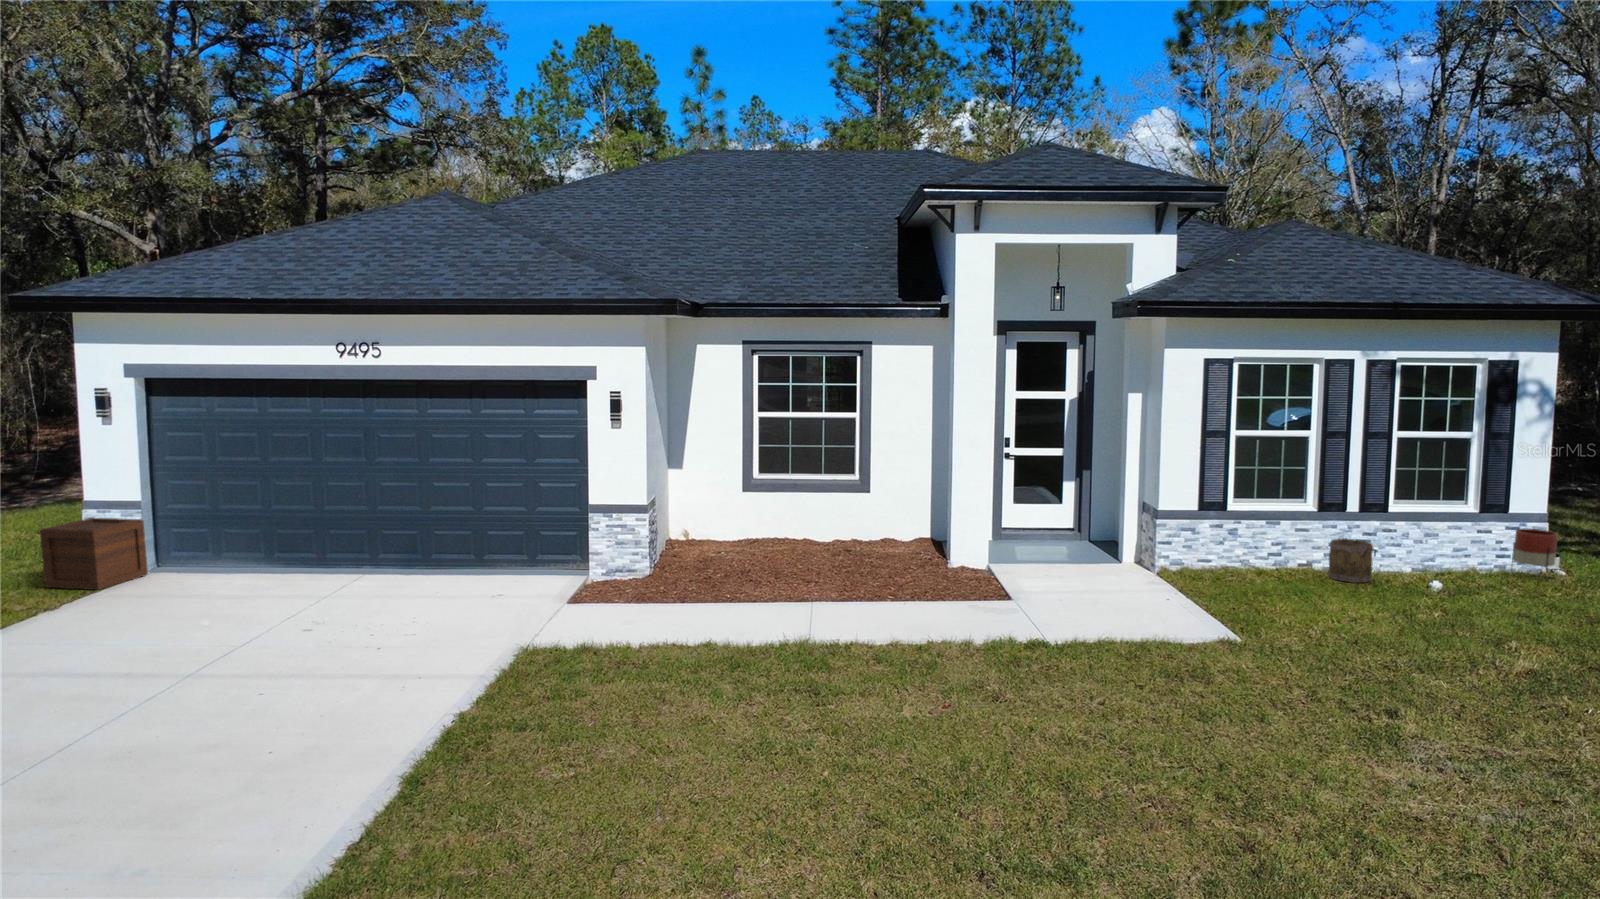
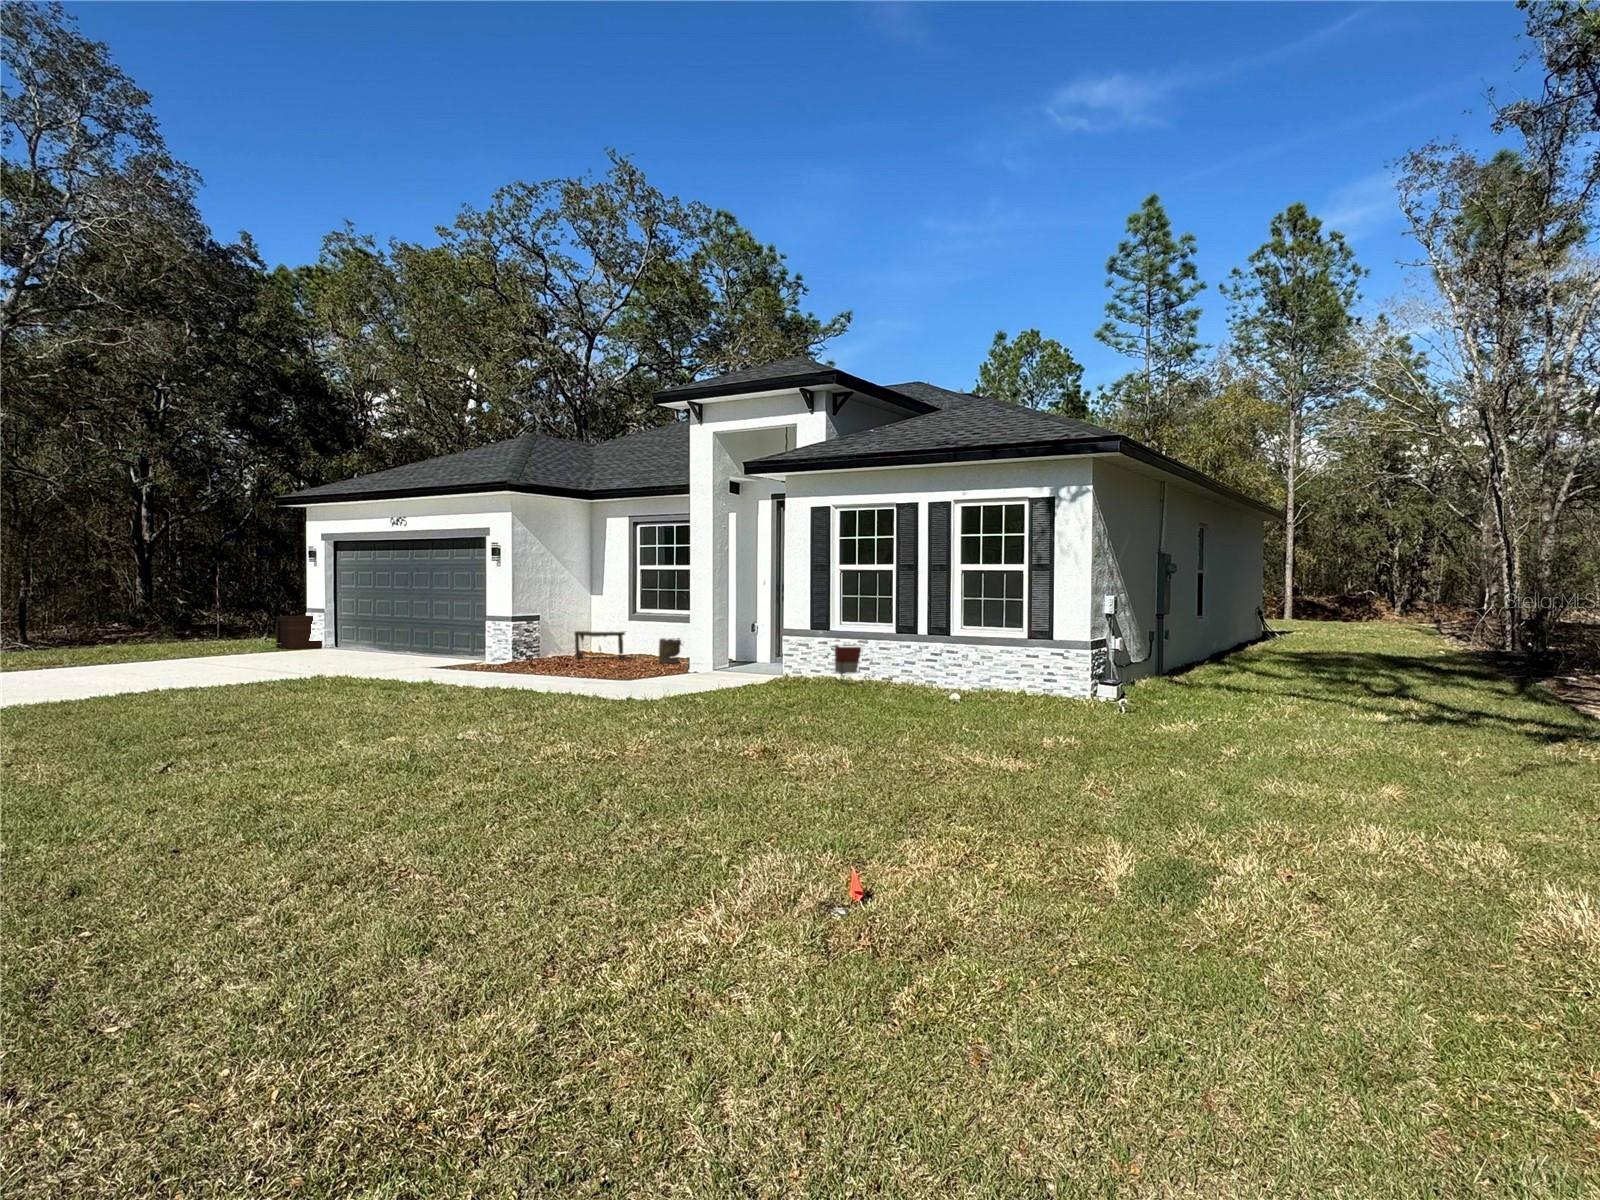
bench: none [705,507,782,557] -> present [575,631,625,660]
planter: present [1512,529,1558,569] -> present [835,646,861,675]
bucket: present [1328,538,1377,583] -> present [659,638,682,663]

